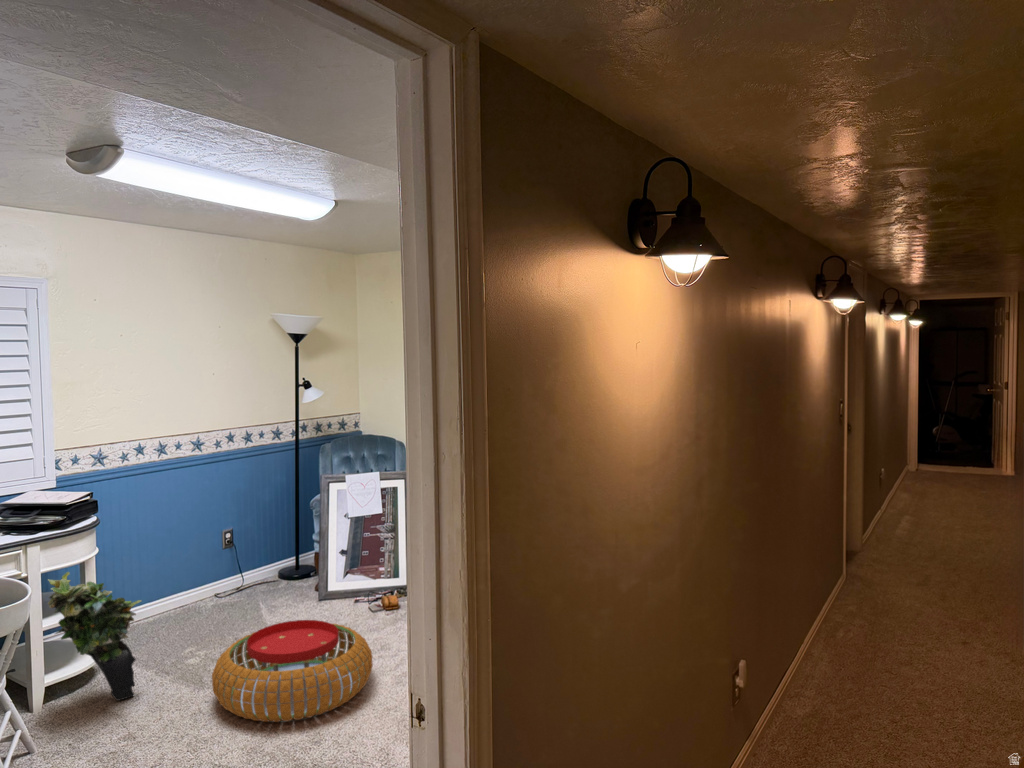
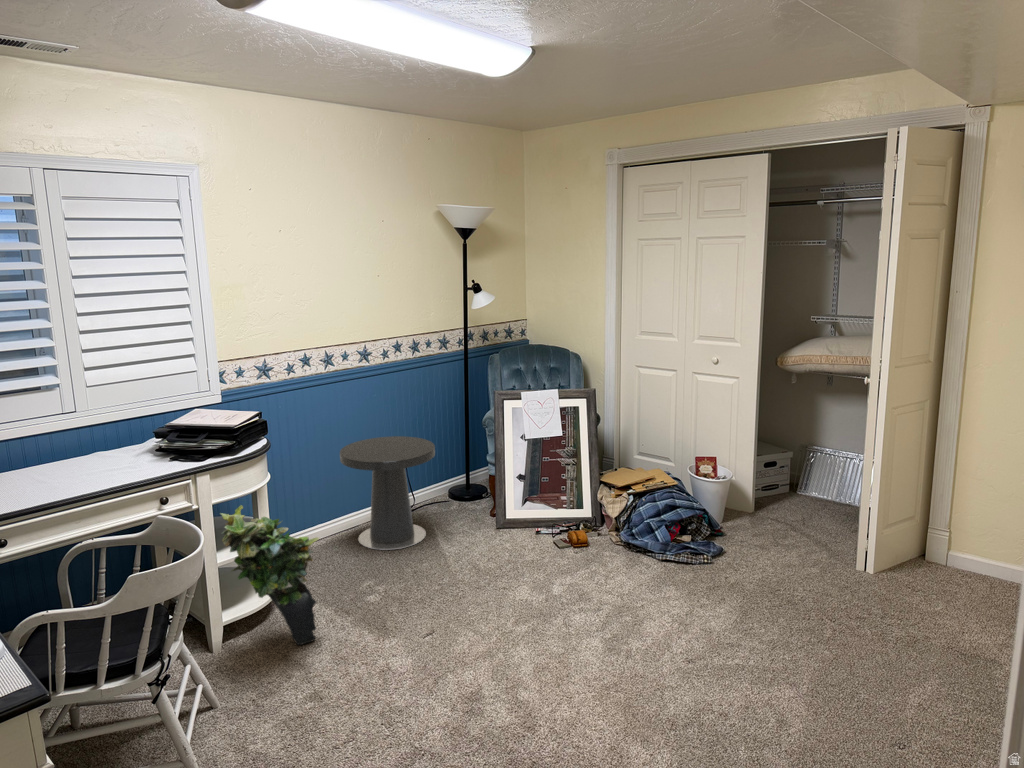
side table: none [170,519,262,622] -> present [340,436,435,550]
pouf: present [212,620,373,722] -> none [400,567,579,692]

